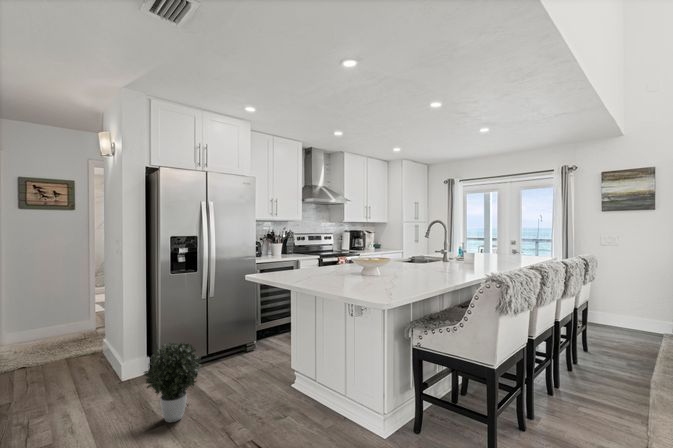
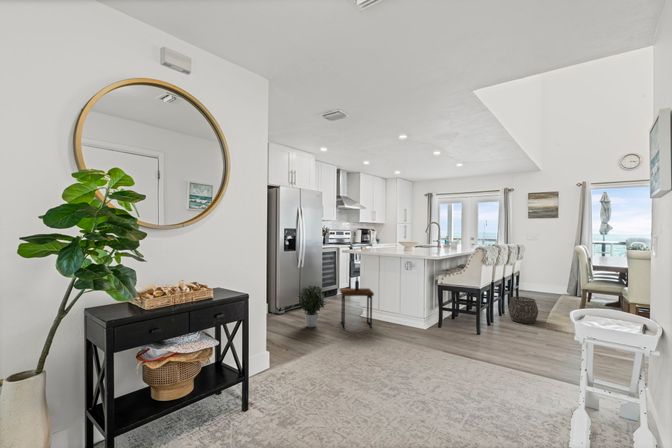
side table: none [222,326,291,430] -> present [341,277,374,328]
woven basket: none [565,364,632,428] -> present [508,297,538,324]

